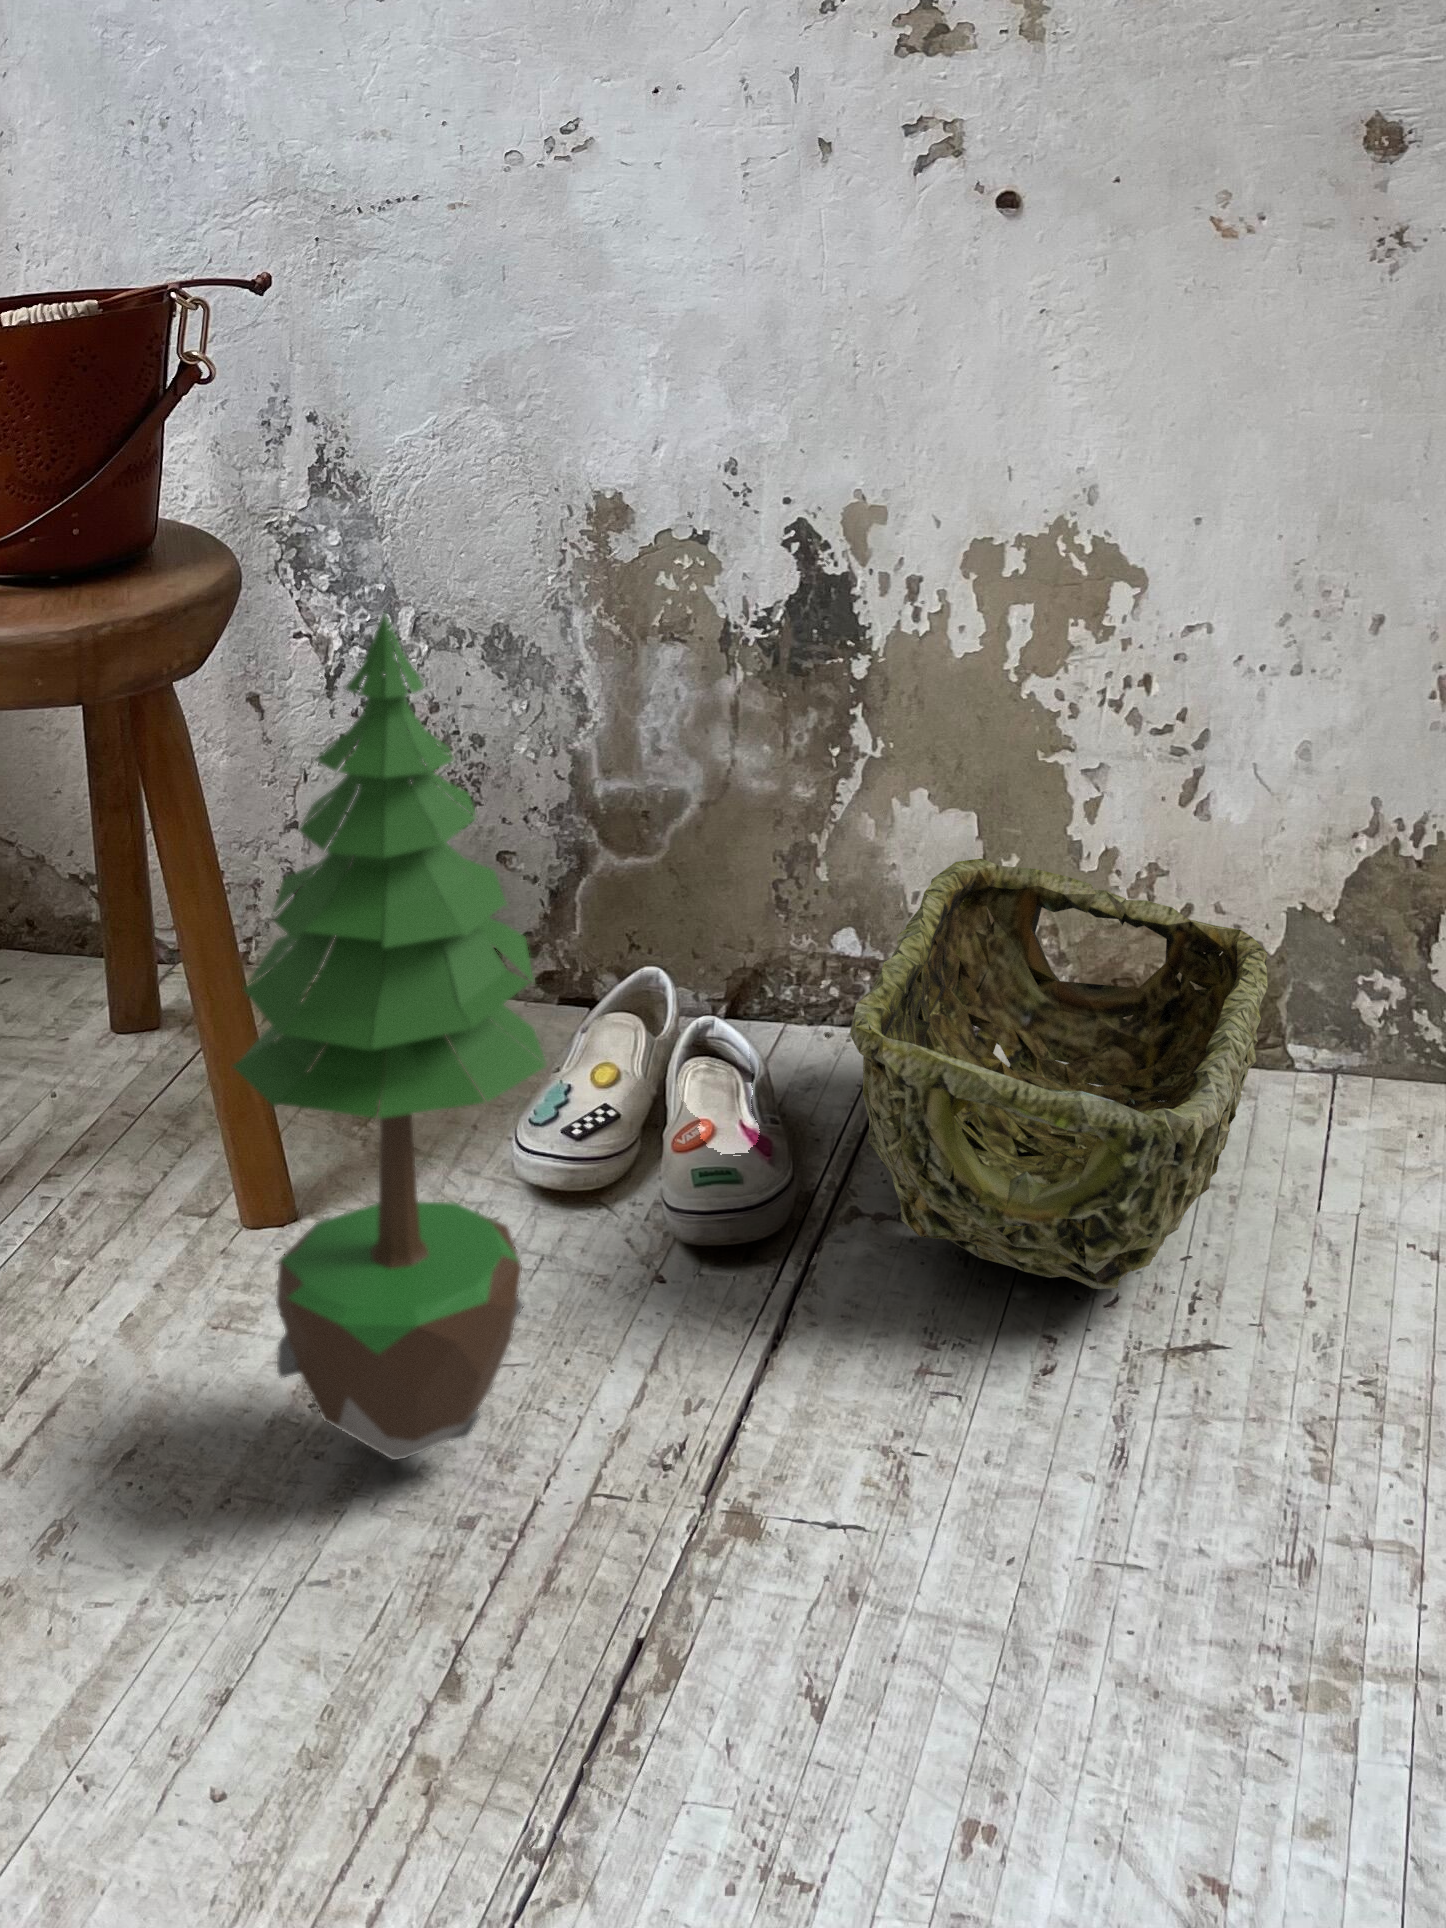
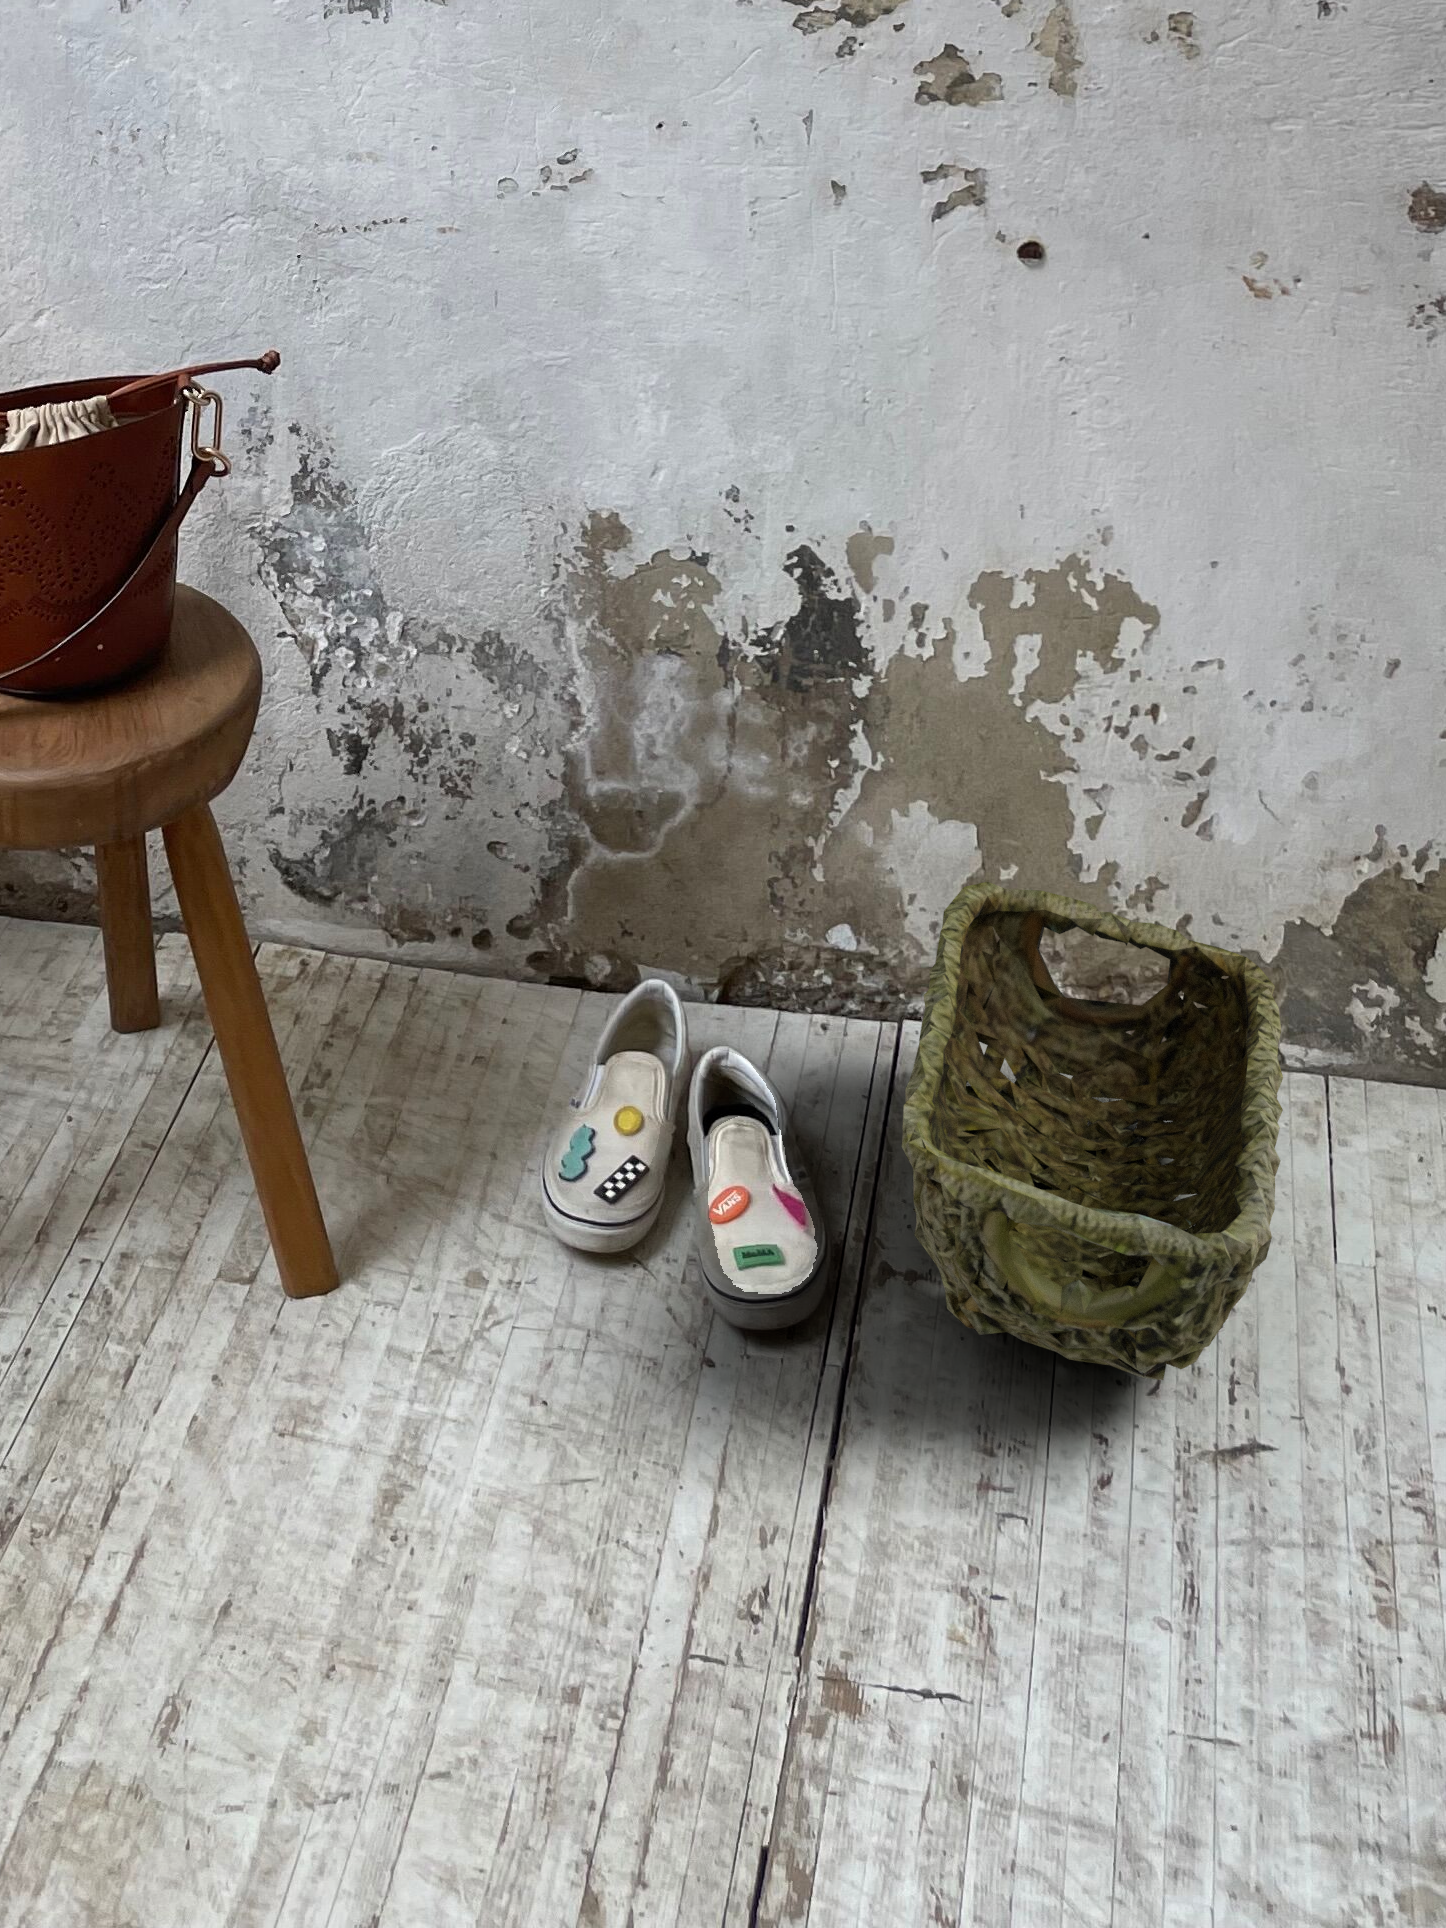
potted tree: present [233,613,547,1460] -> none [314,849,636,1638]

